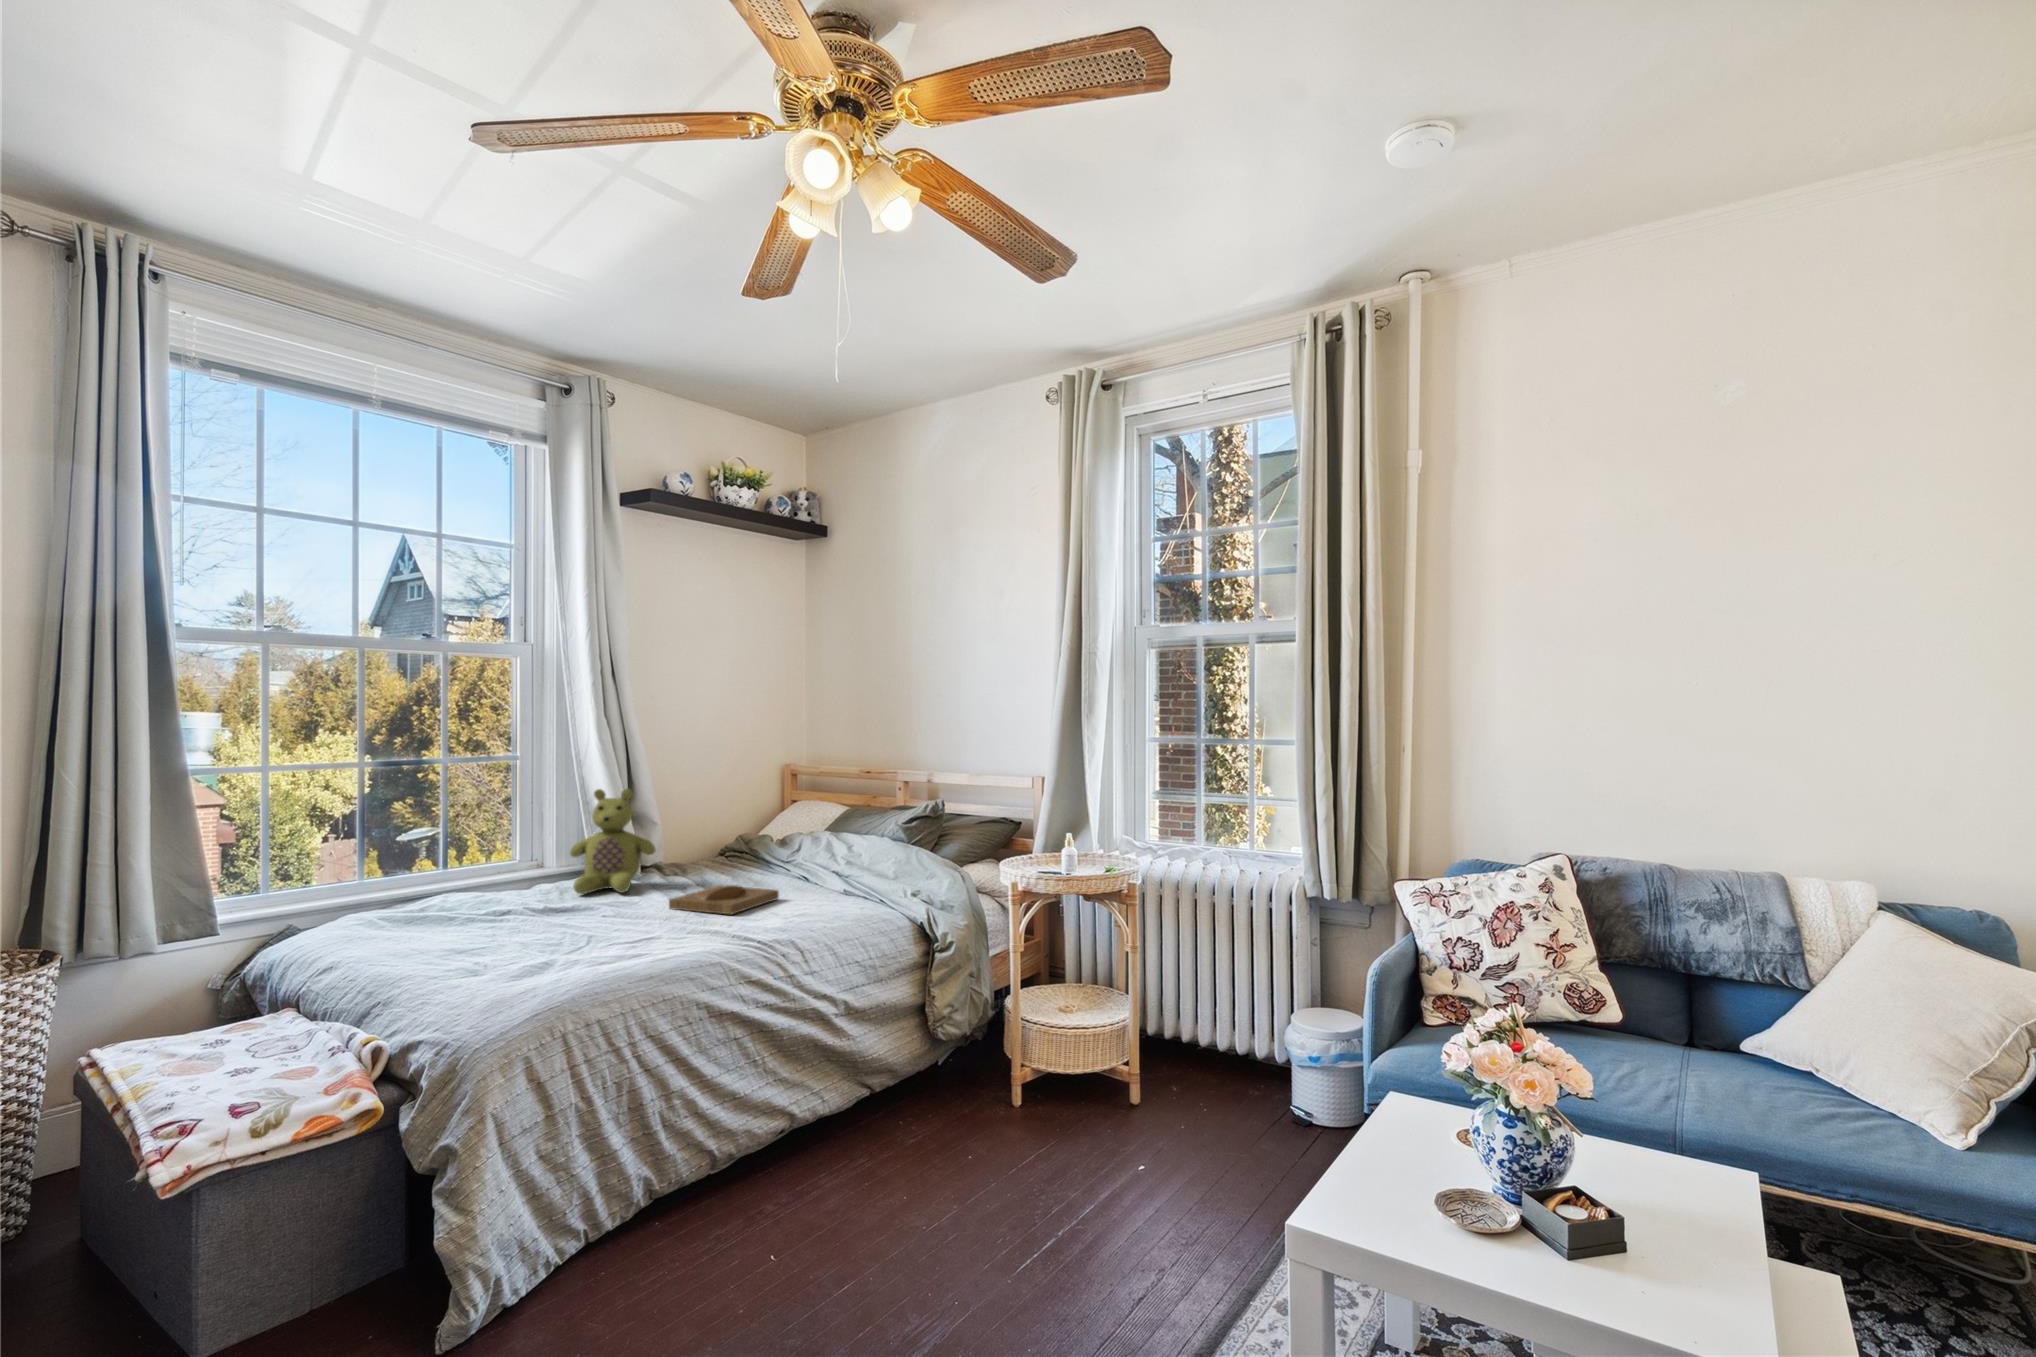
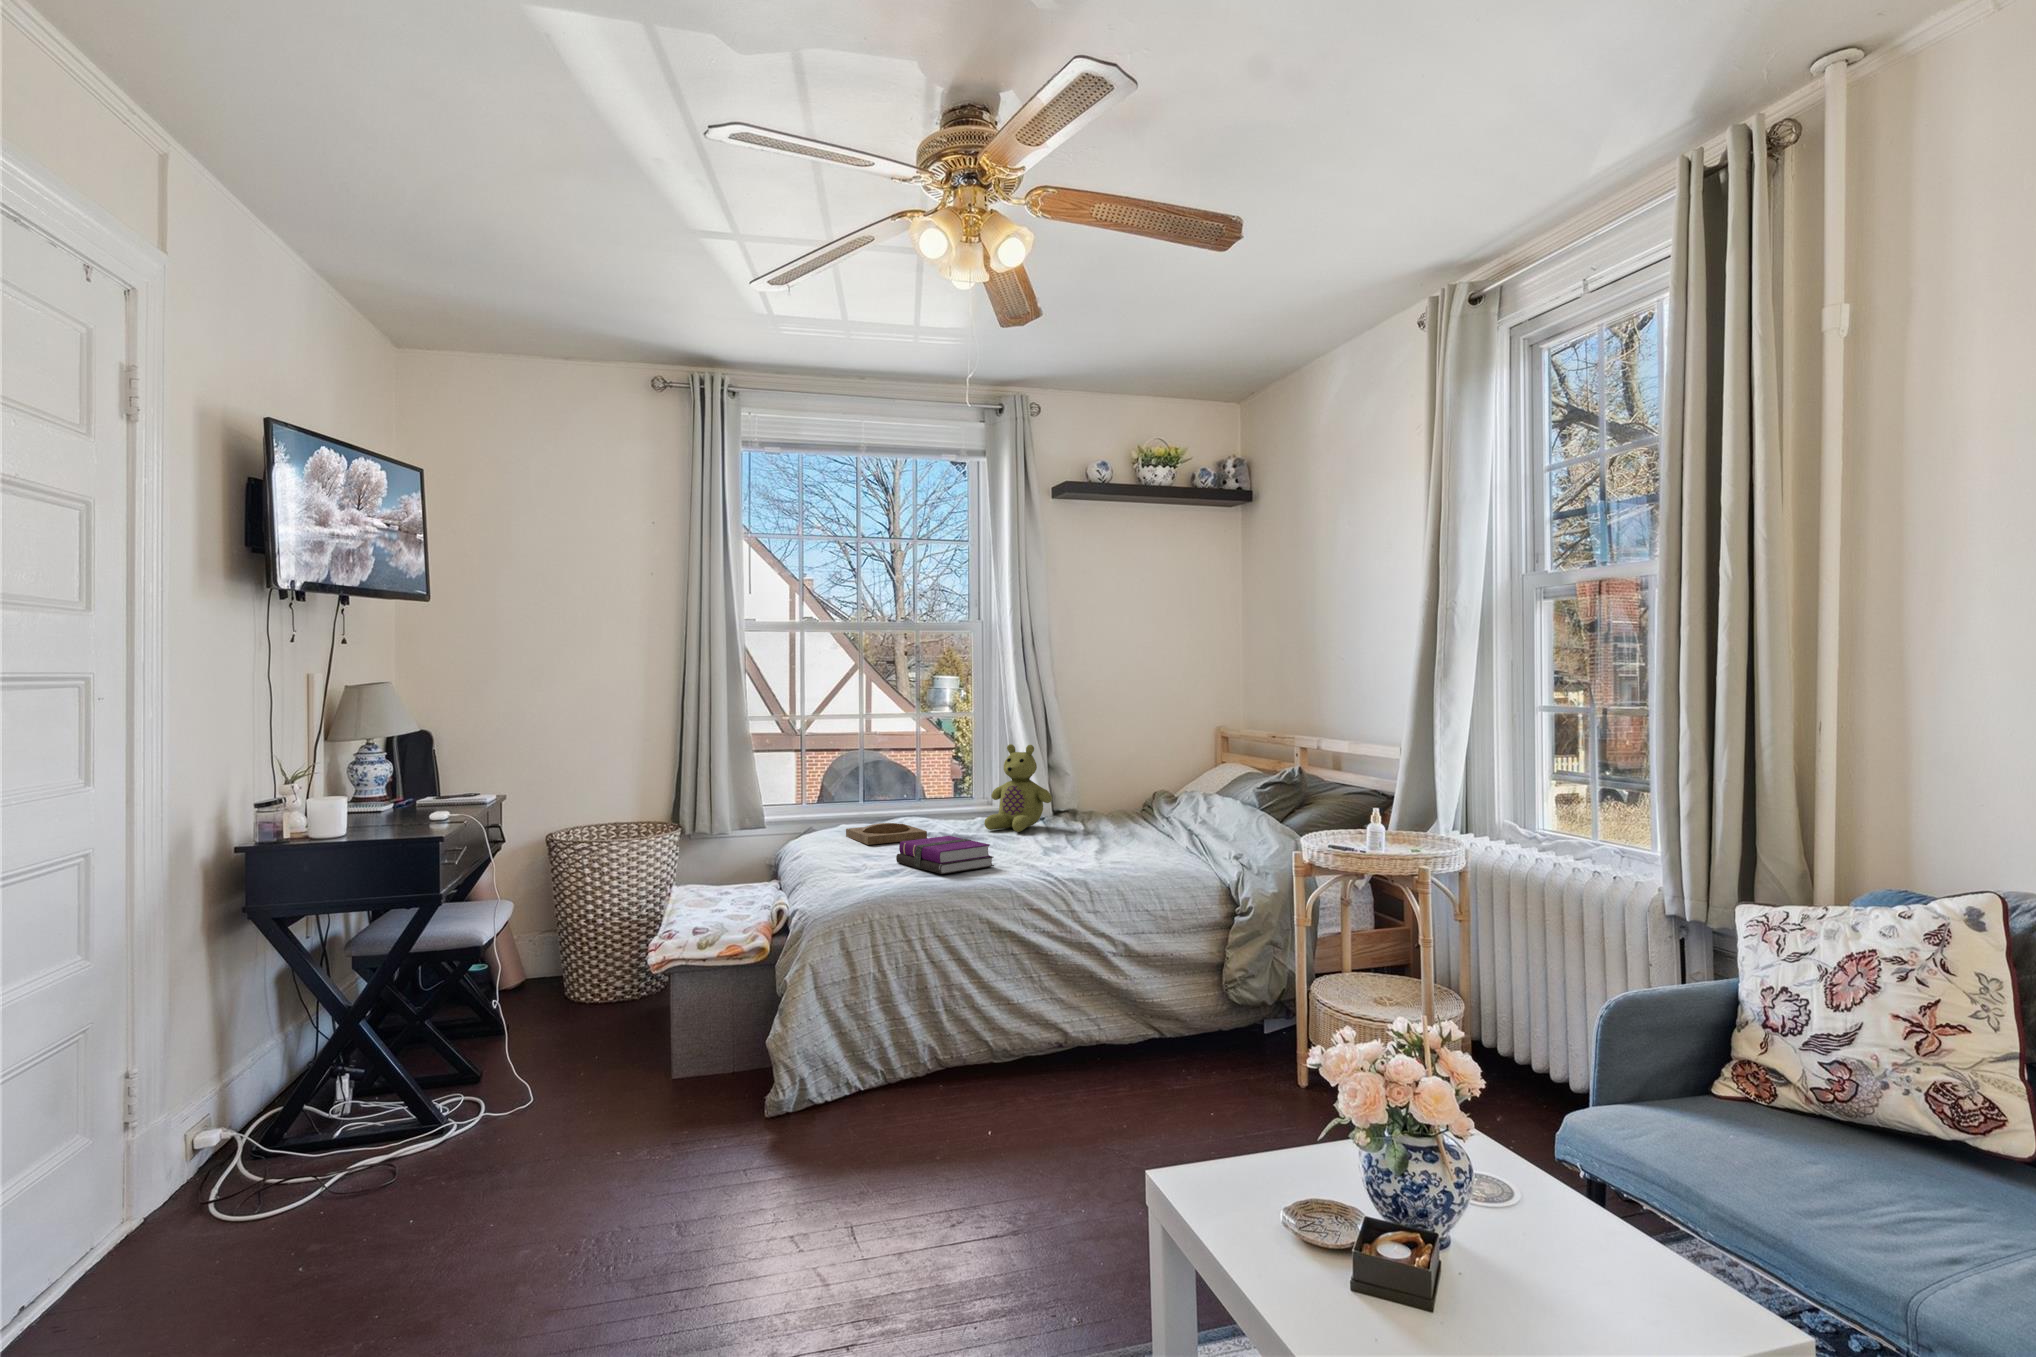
tray: present [669,885,779,914] -> present [846,823,927,845]
notebook: none [524,907,665,957] -> present [896,836,994,874]

